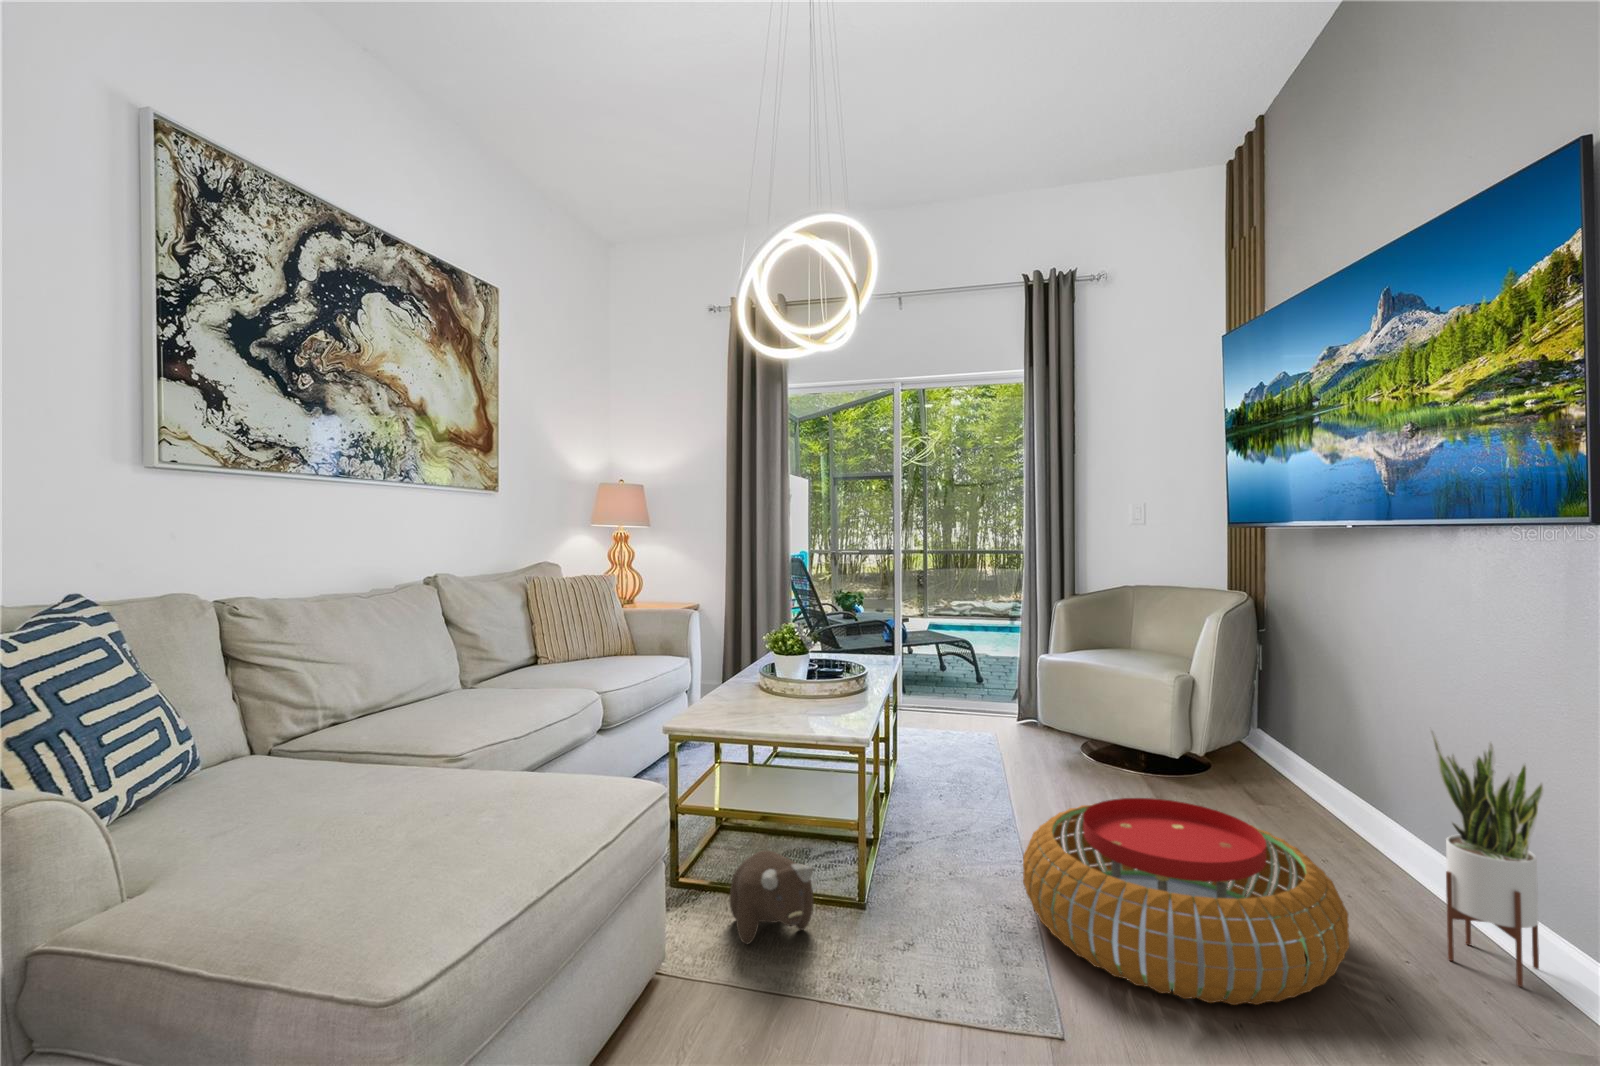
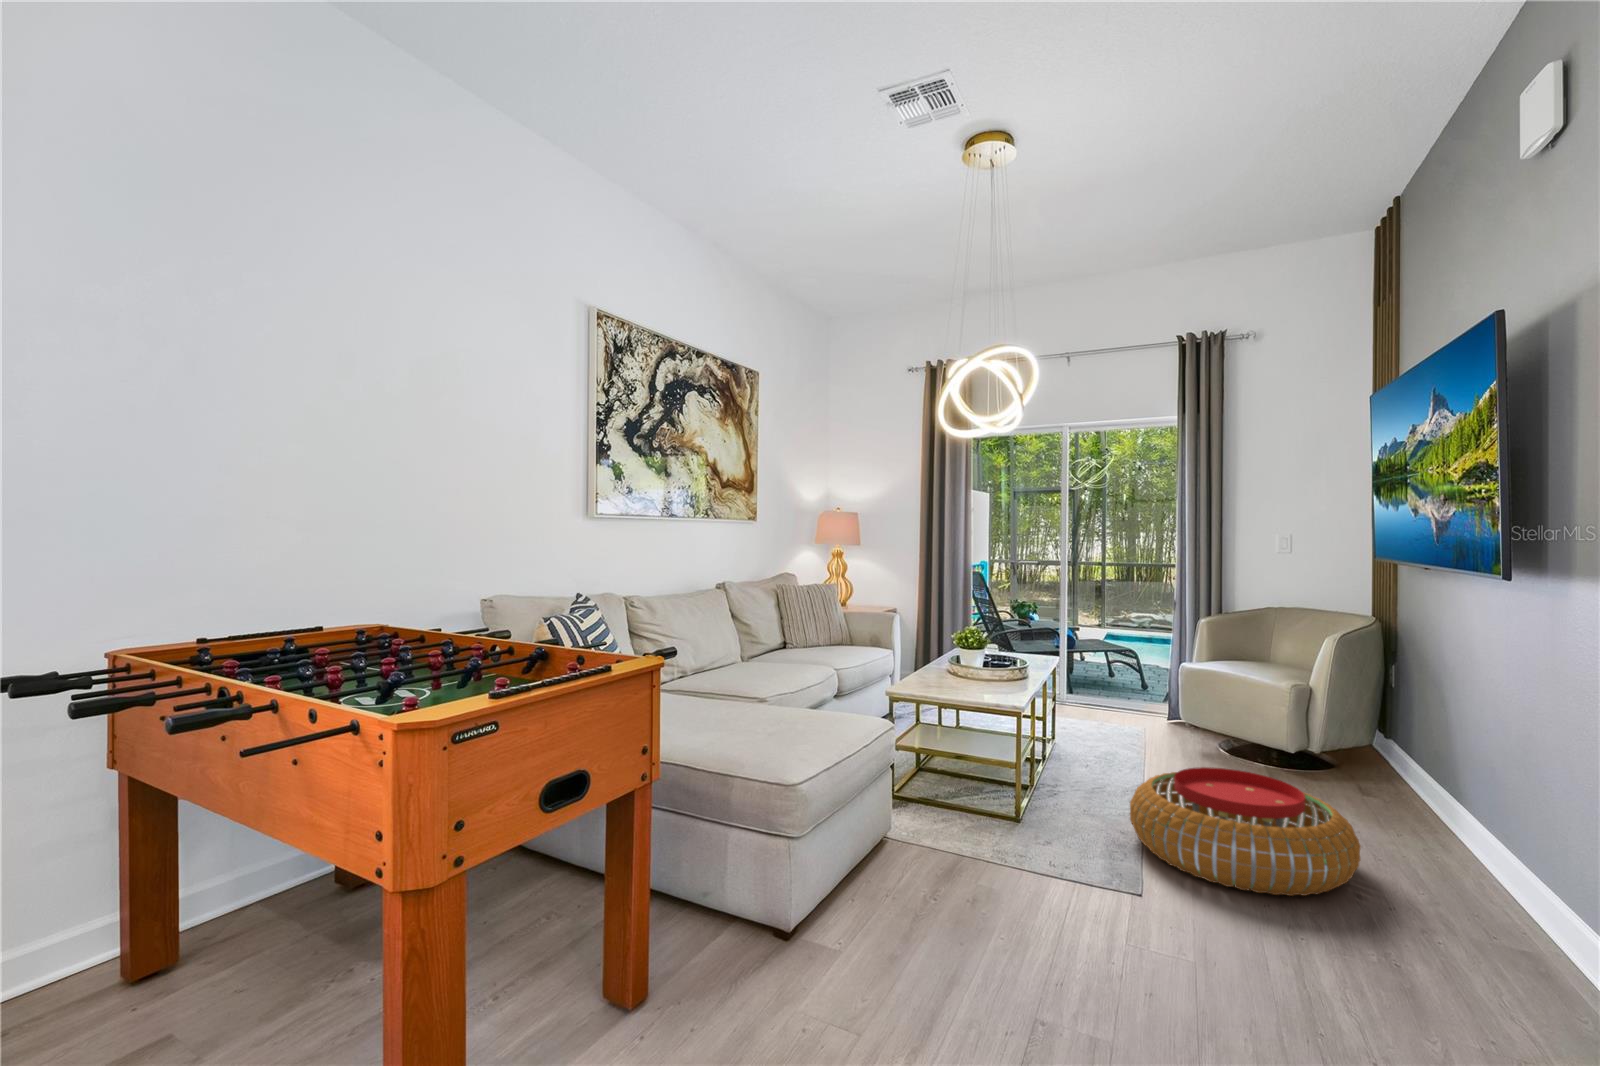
potted plant: present [1430,729,1543,987] -> none [1446,733,1518,915]
plush toy: present [730,850,813,944] -> none [928,774,983,828]

